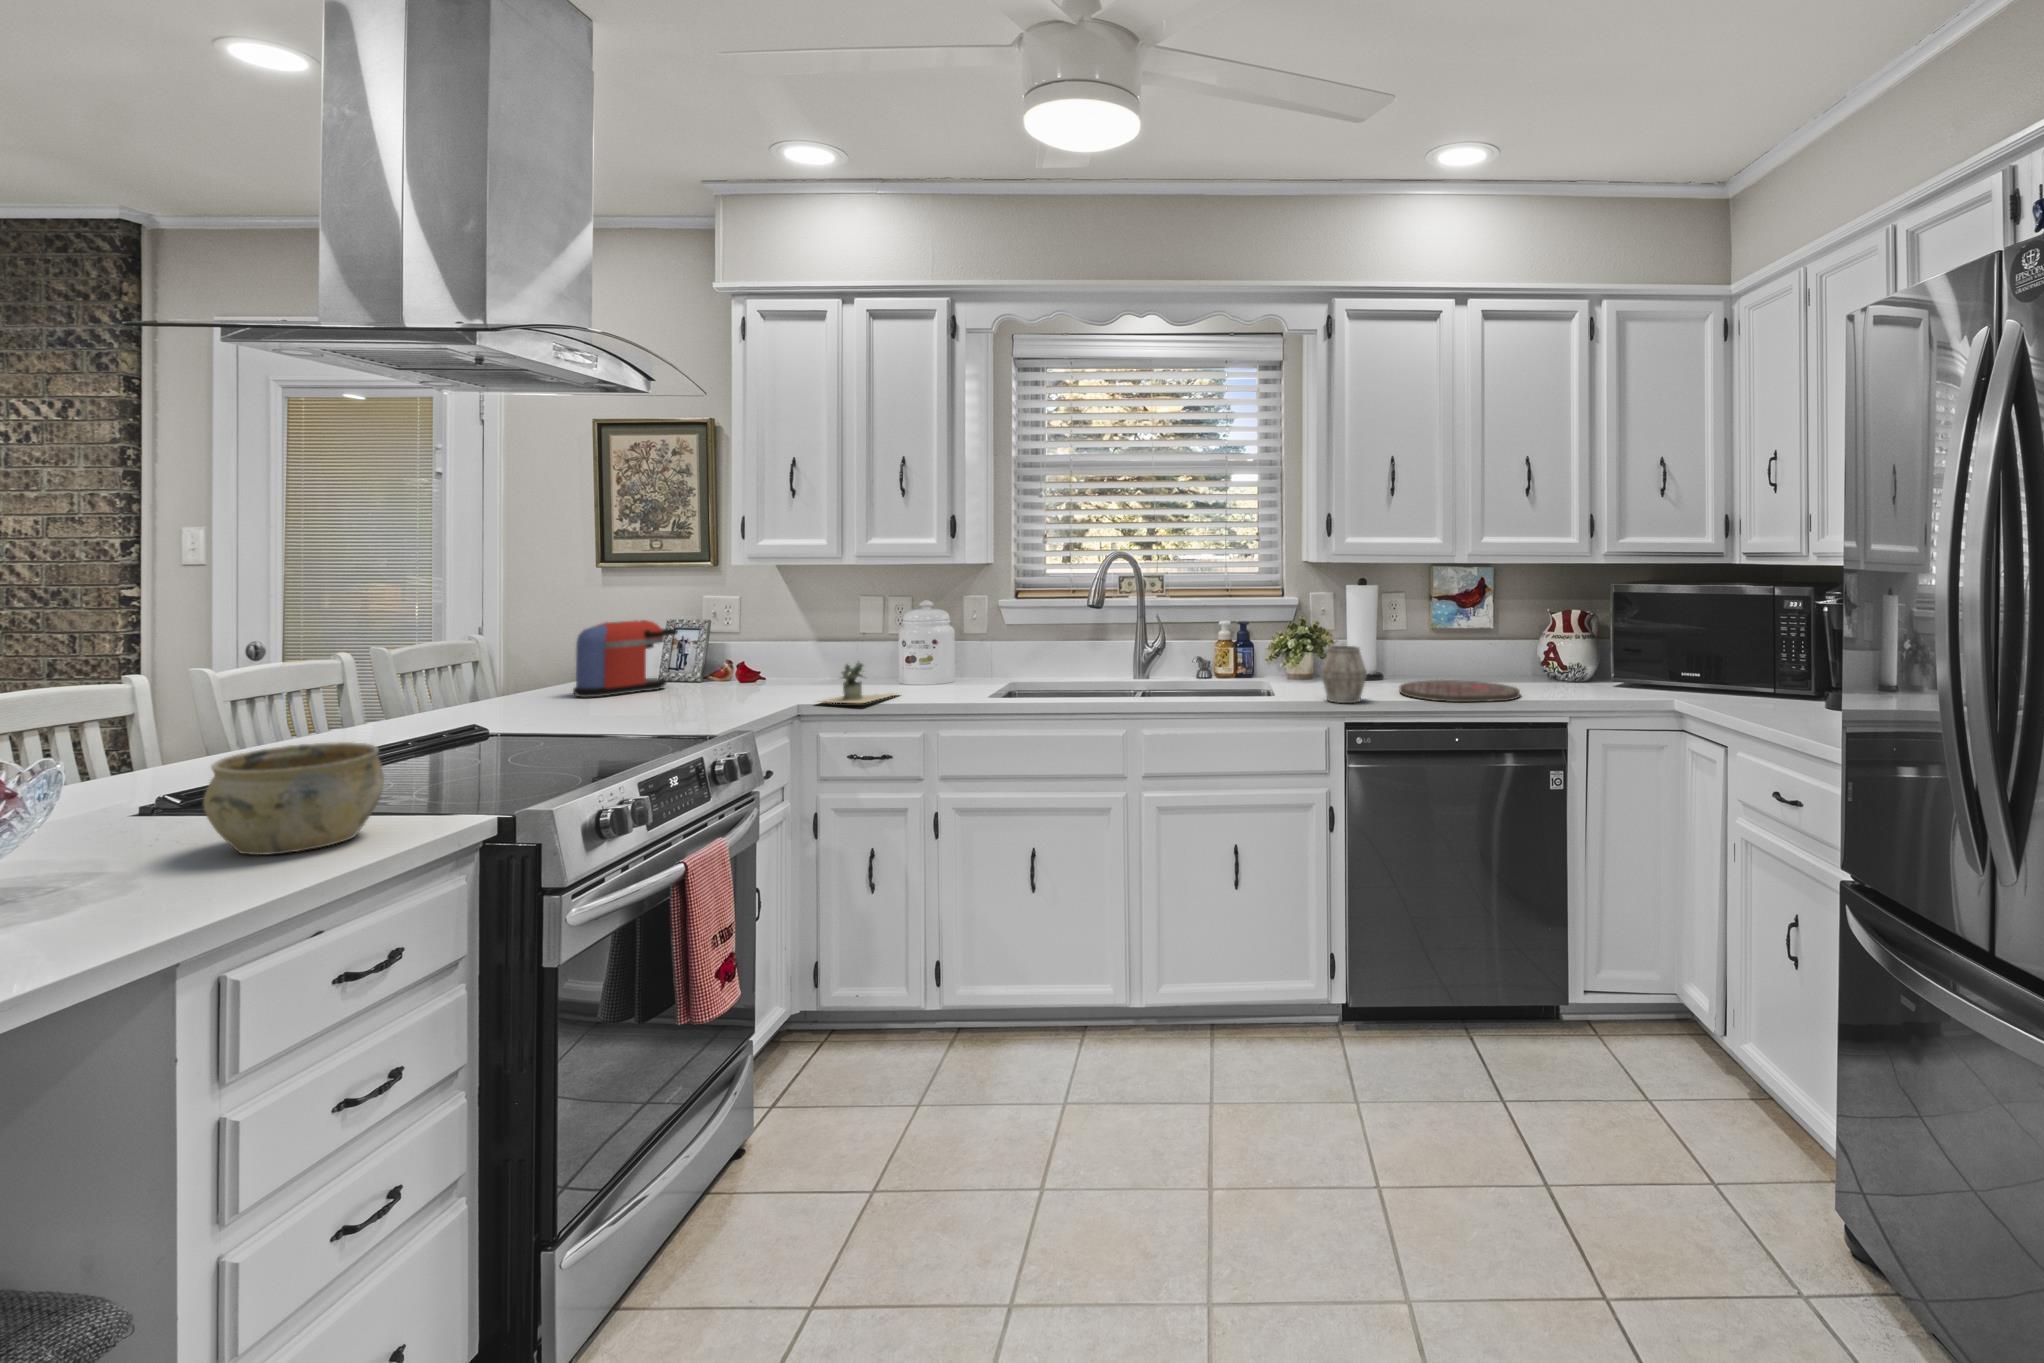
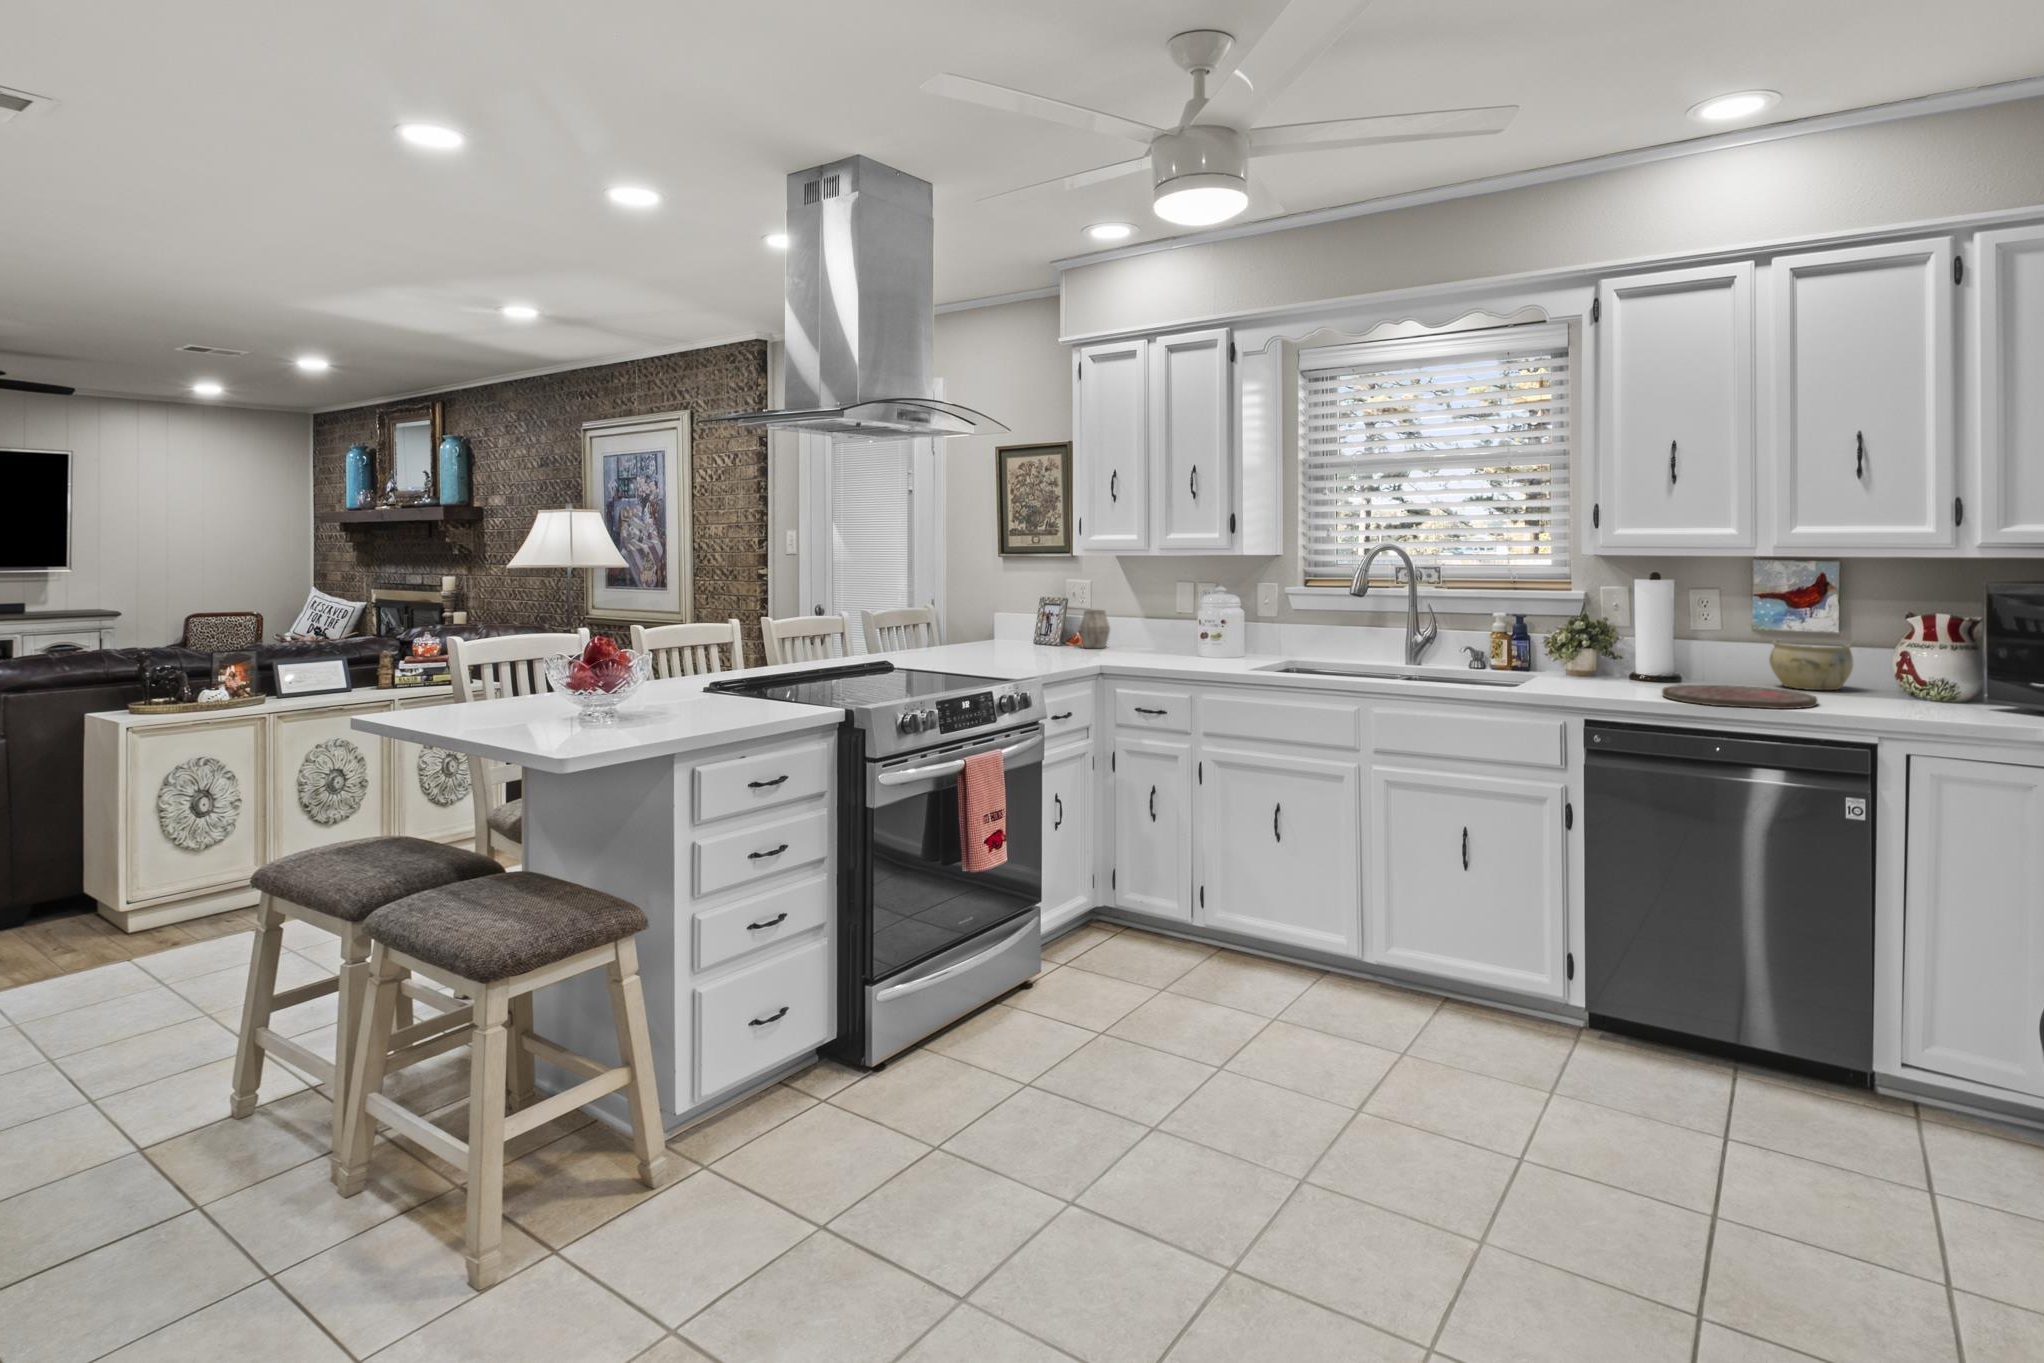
coffee maker: present [573,620,678,698] -> none [964,599,1036,654]
mug: present [1321,646,1367,703] -> present [1079,610,1110,648]
potted plant: present [822,662,895,703] -> none [1107,634,1199,668]
ceramic bowl: present [204,742,384,855] -> present [1769,640,1853,690]

